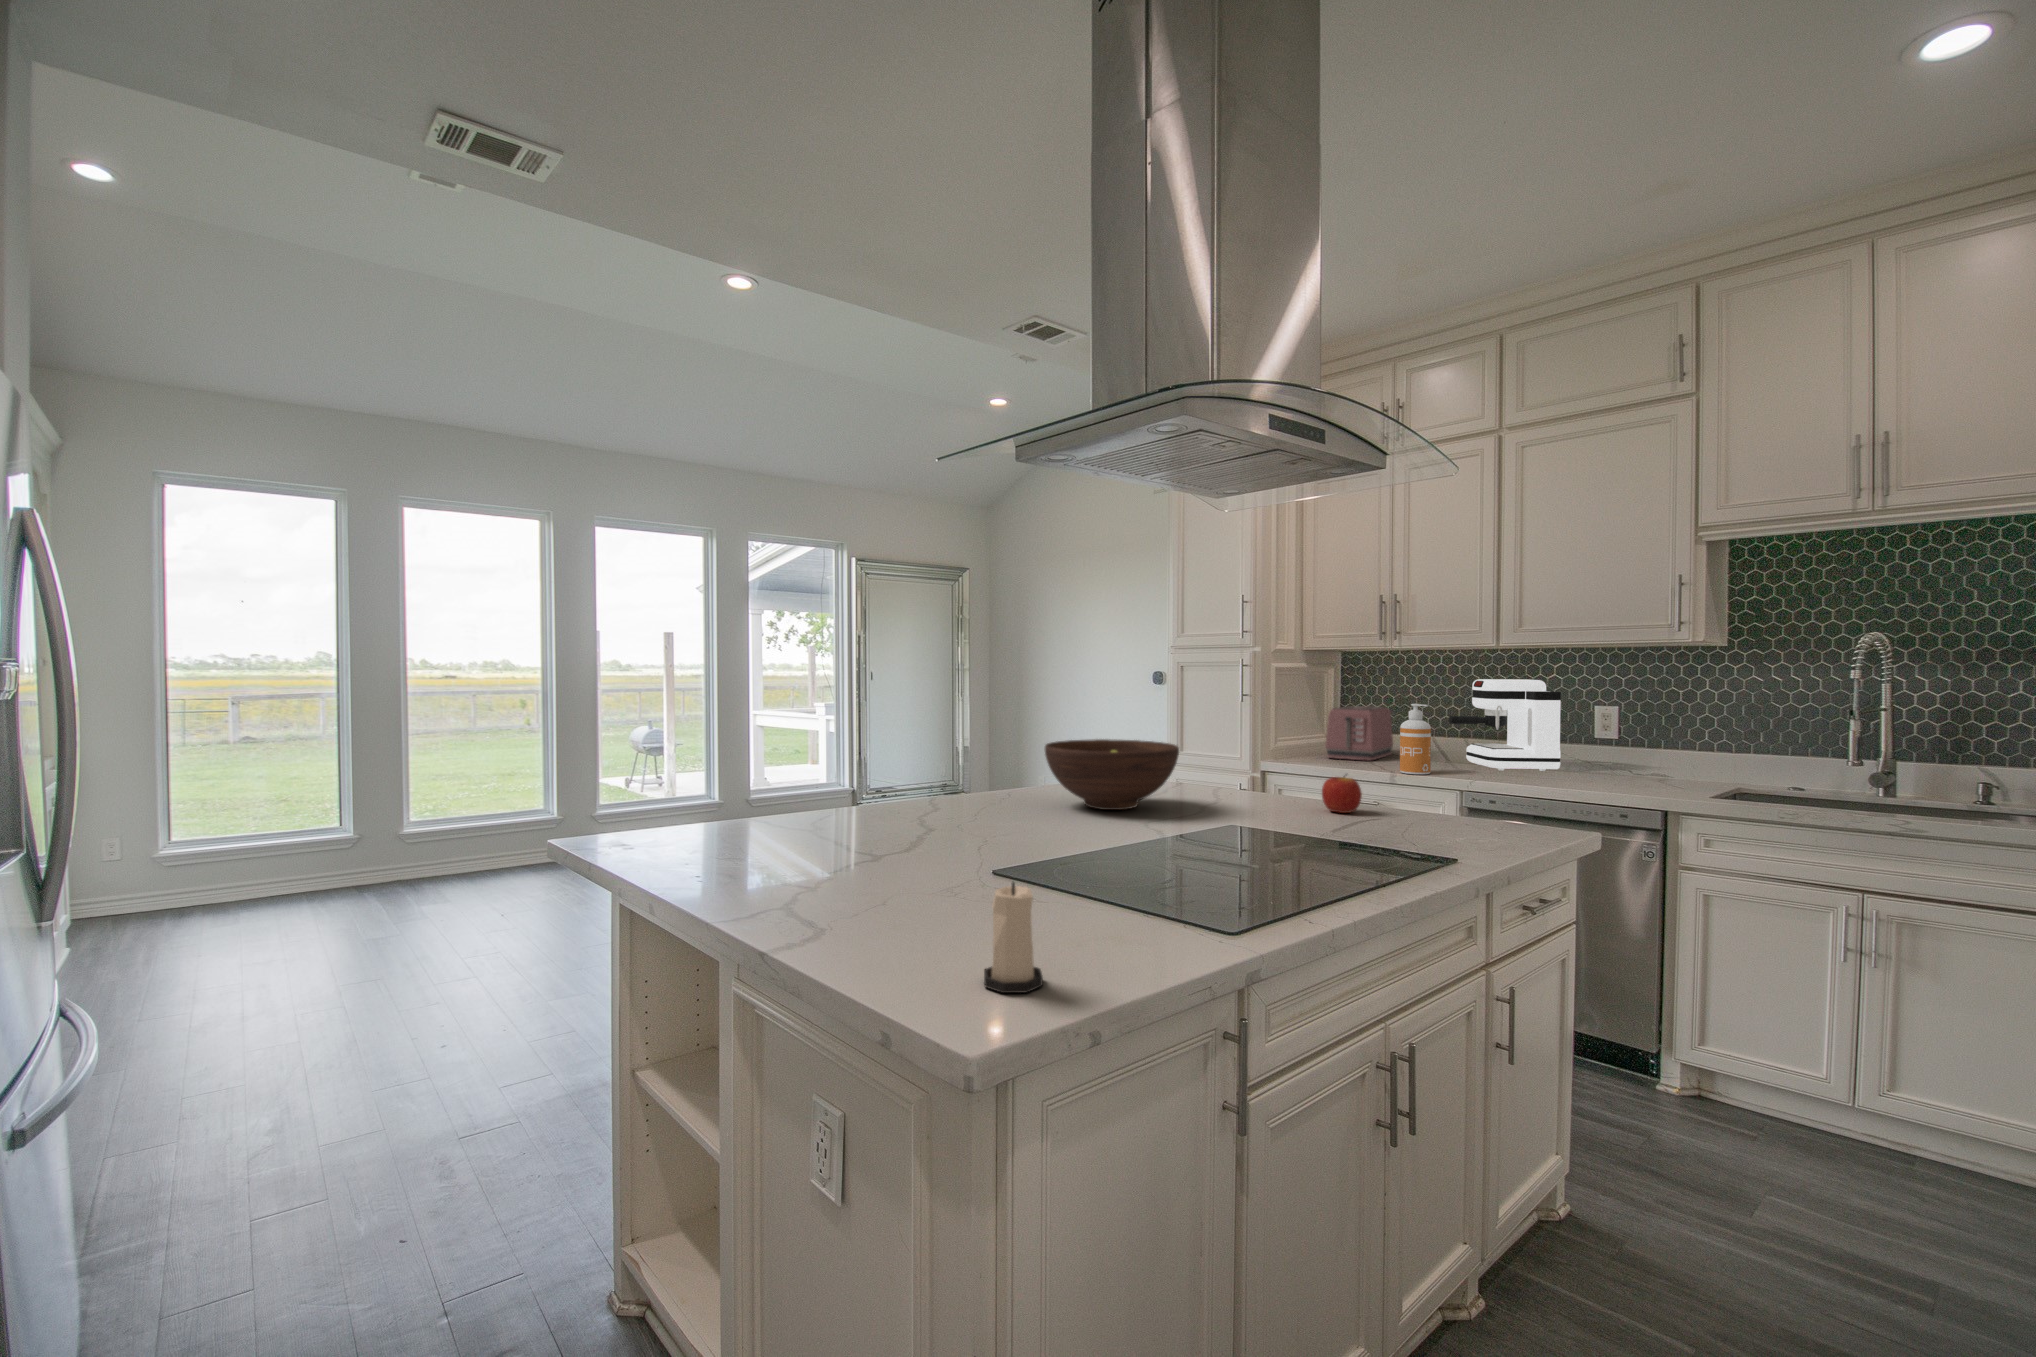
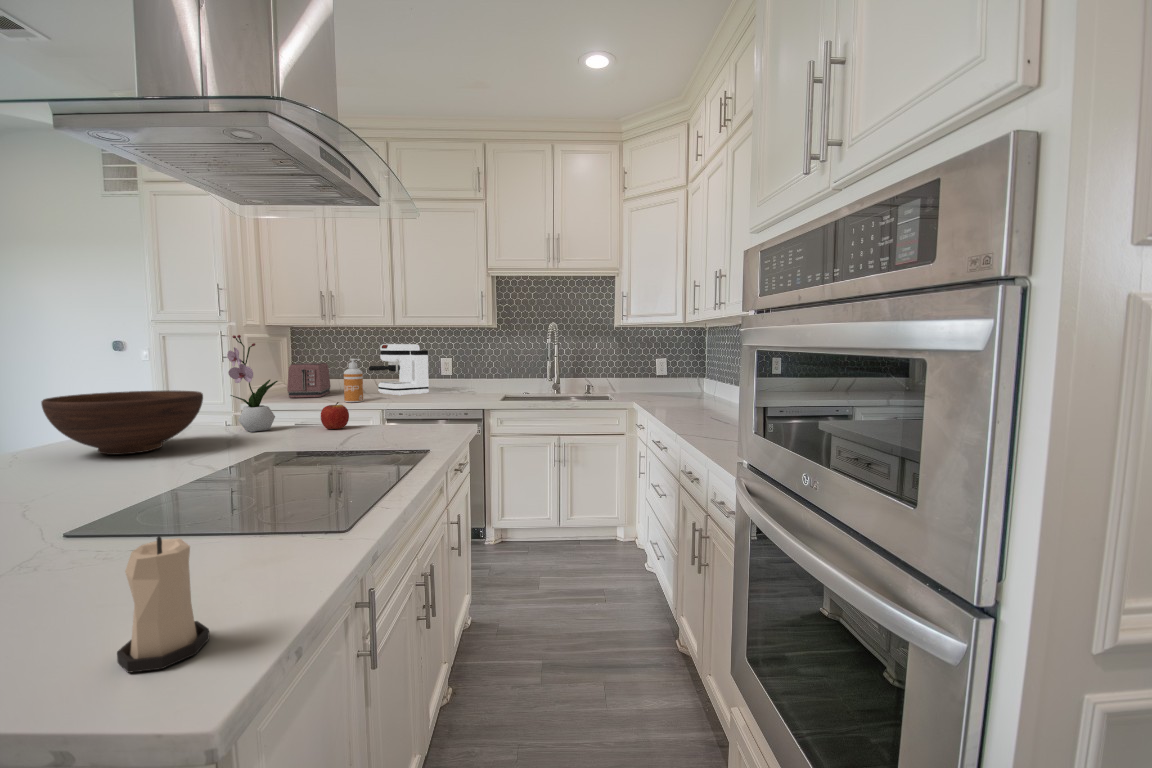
flower arrangement: none [1216,674,1272,802] -> present [227,335,278,432]

